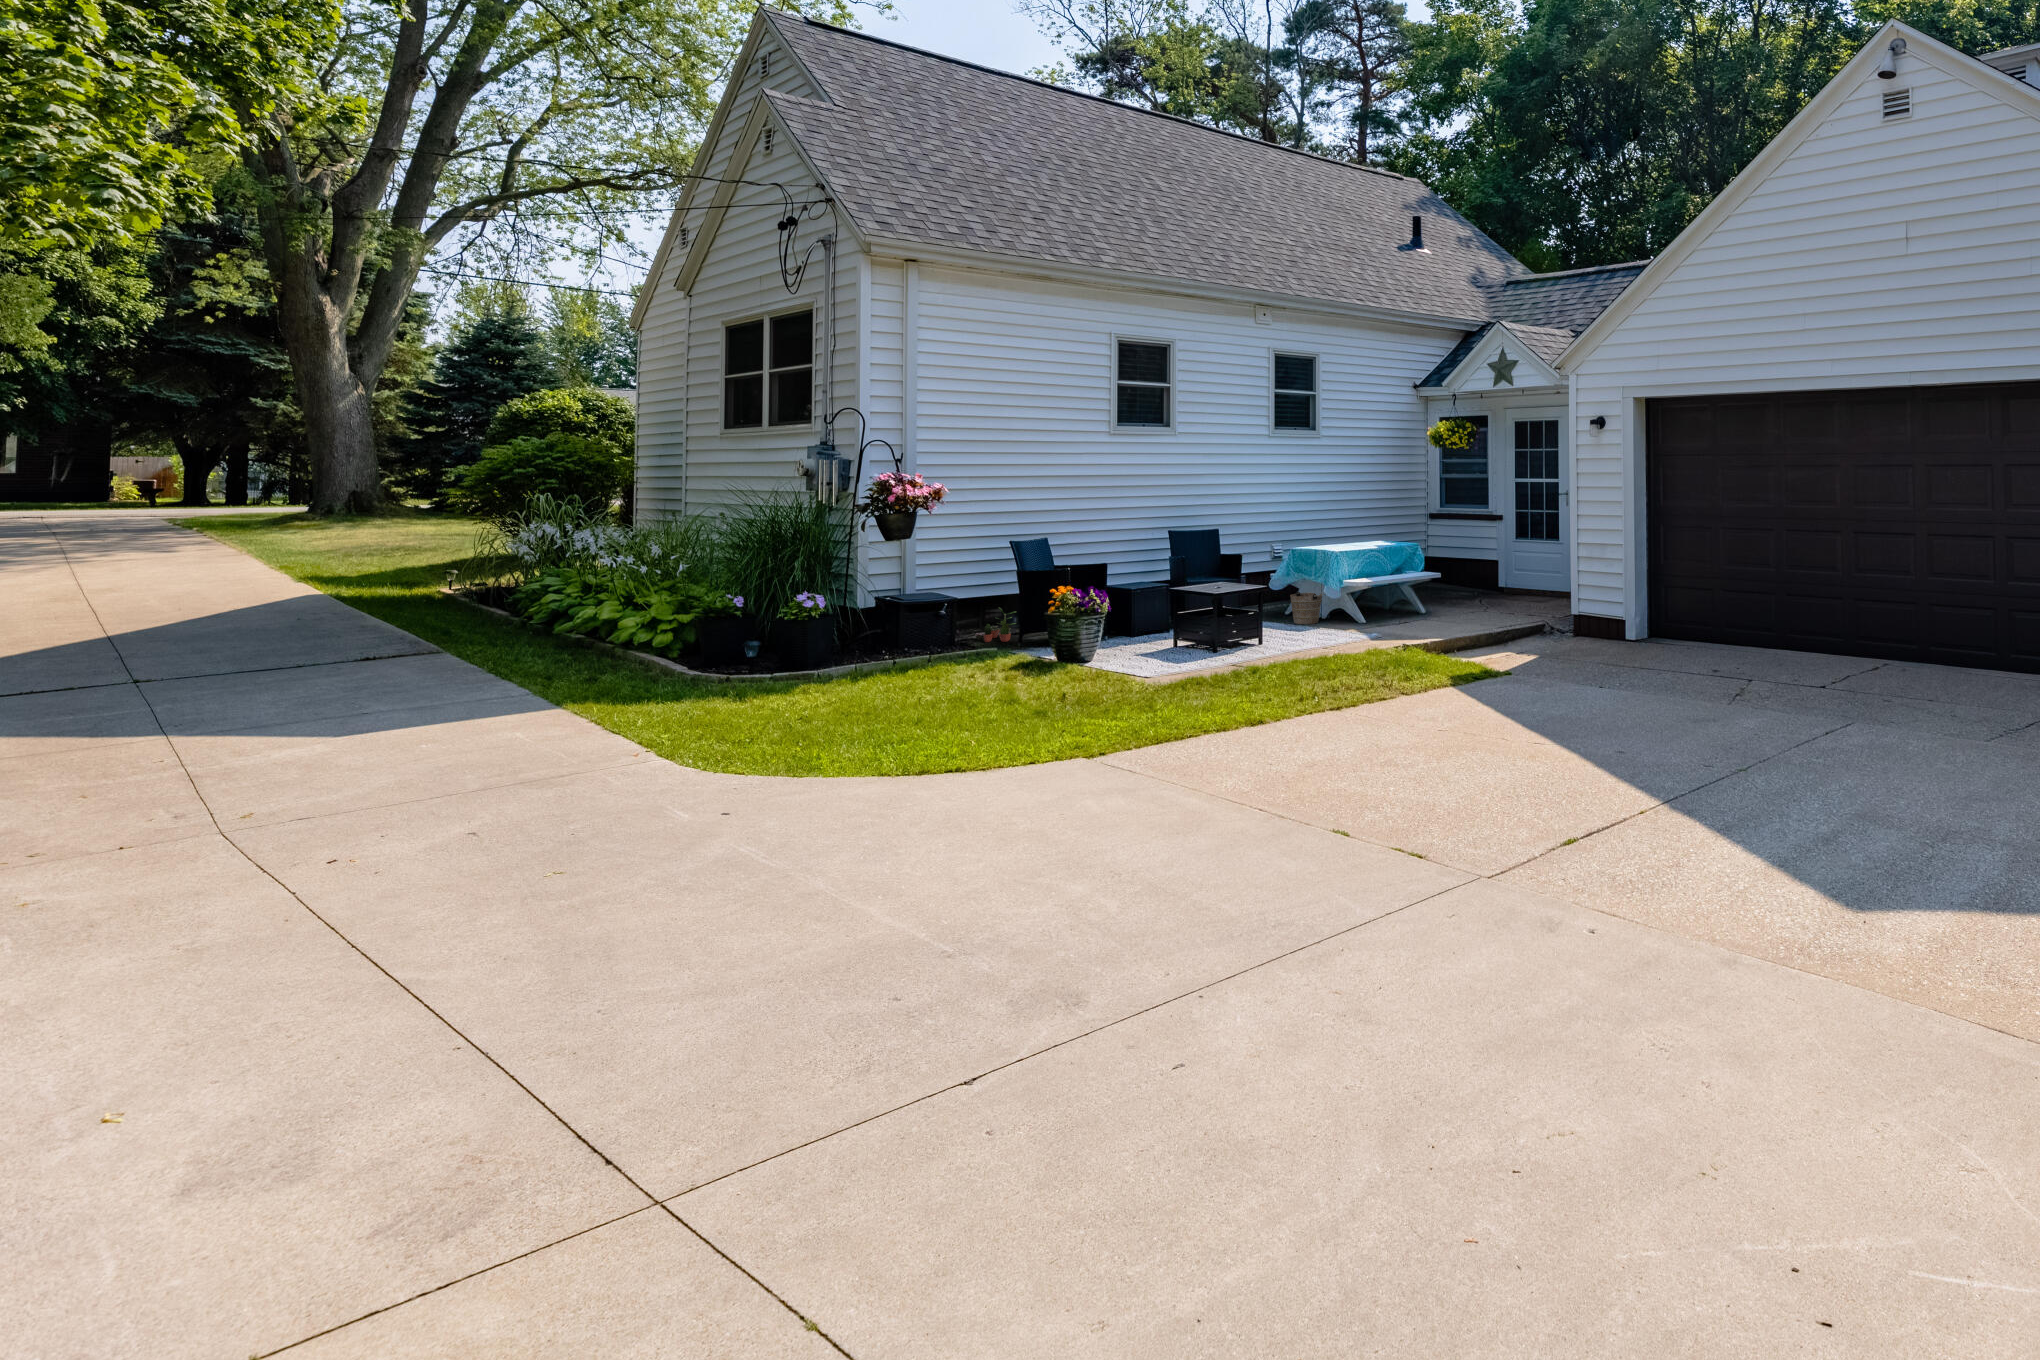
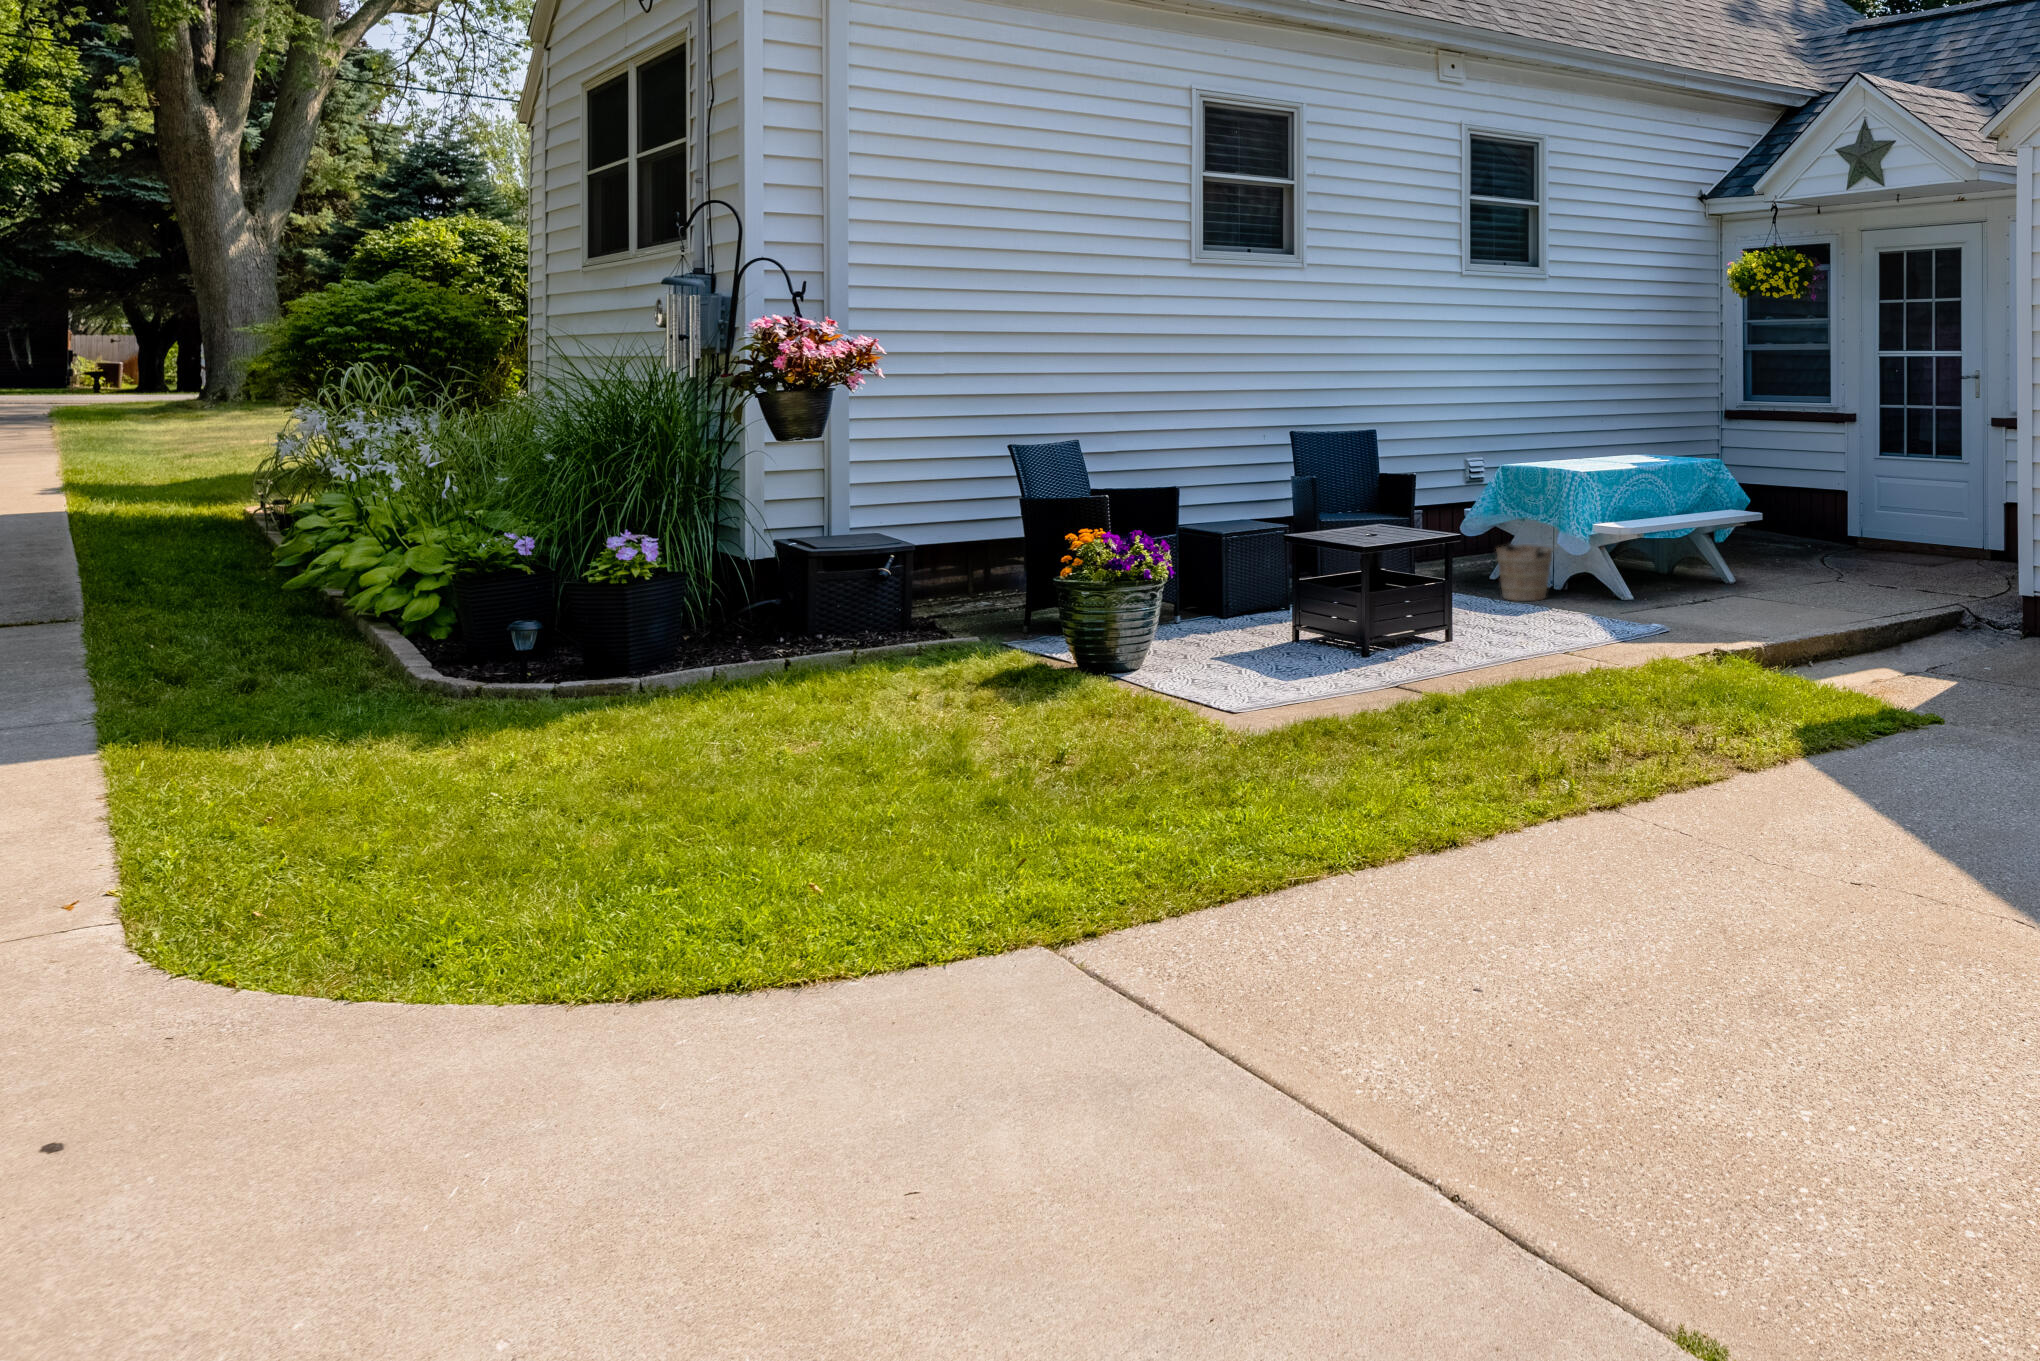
potted plant: present [975,608,1016,642] -> none [952,559,1022,620]

